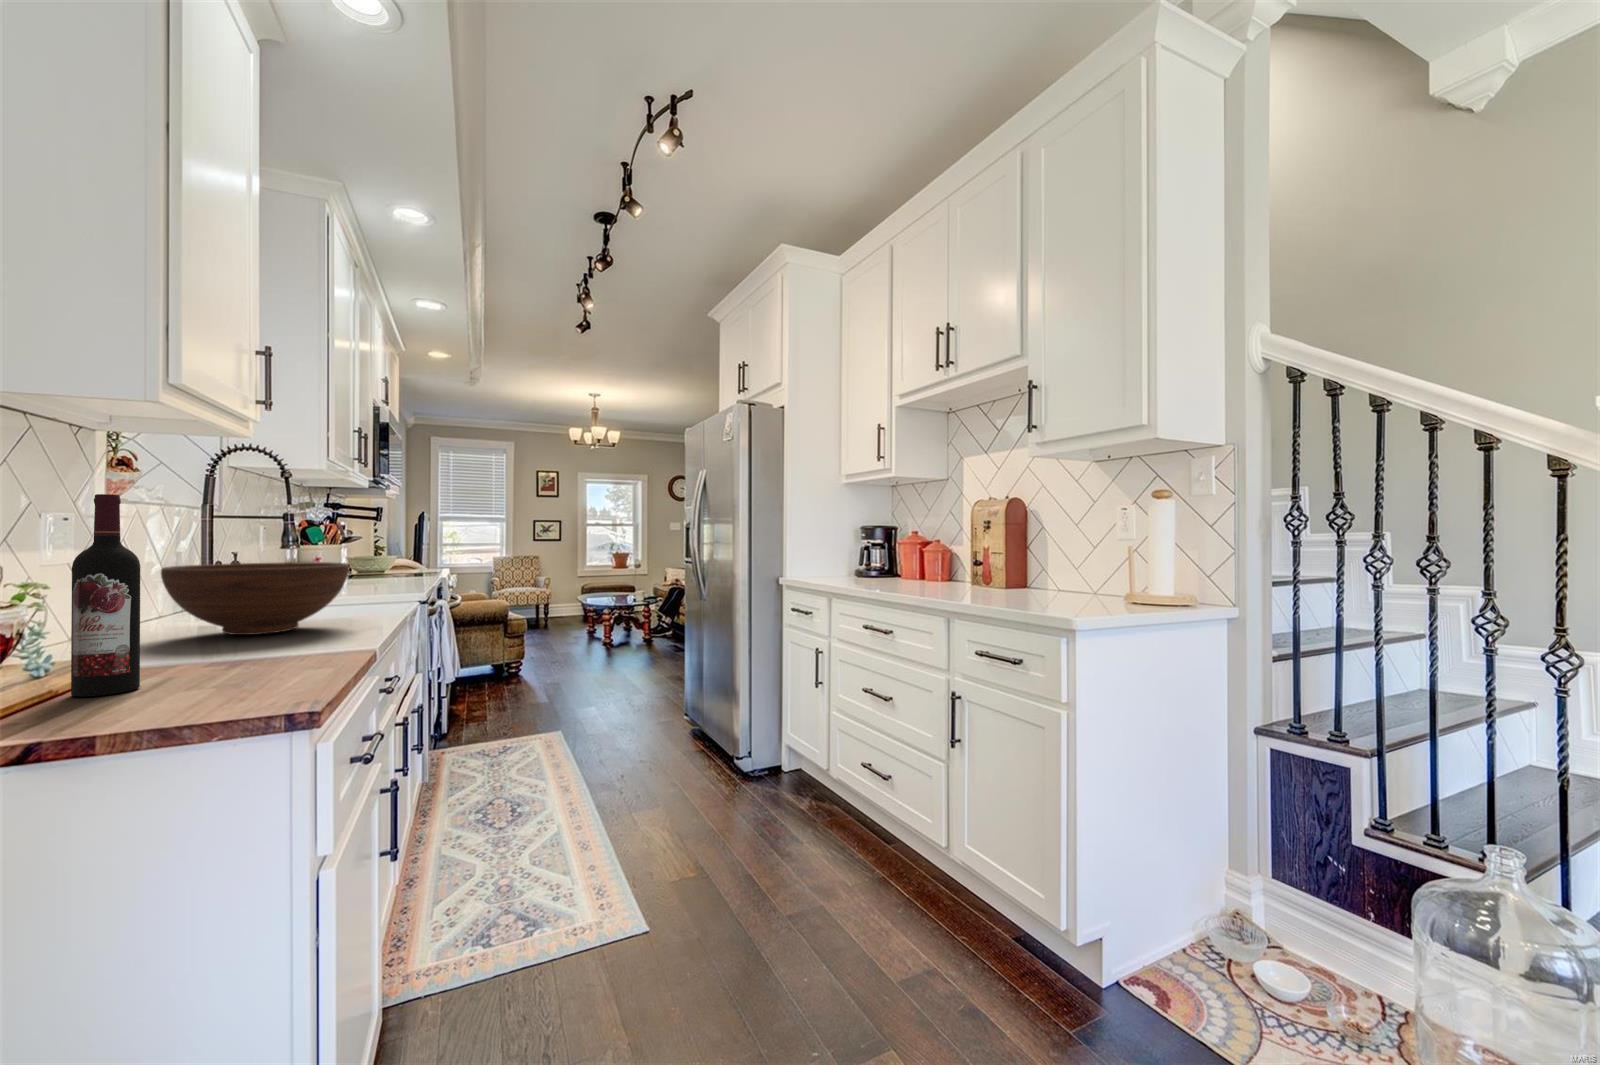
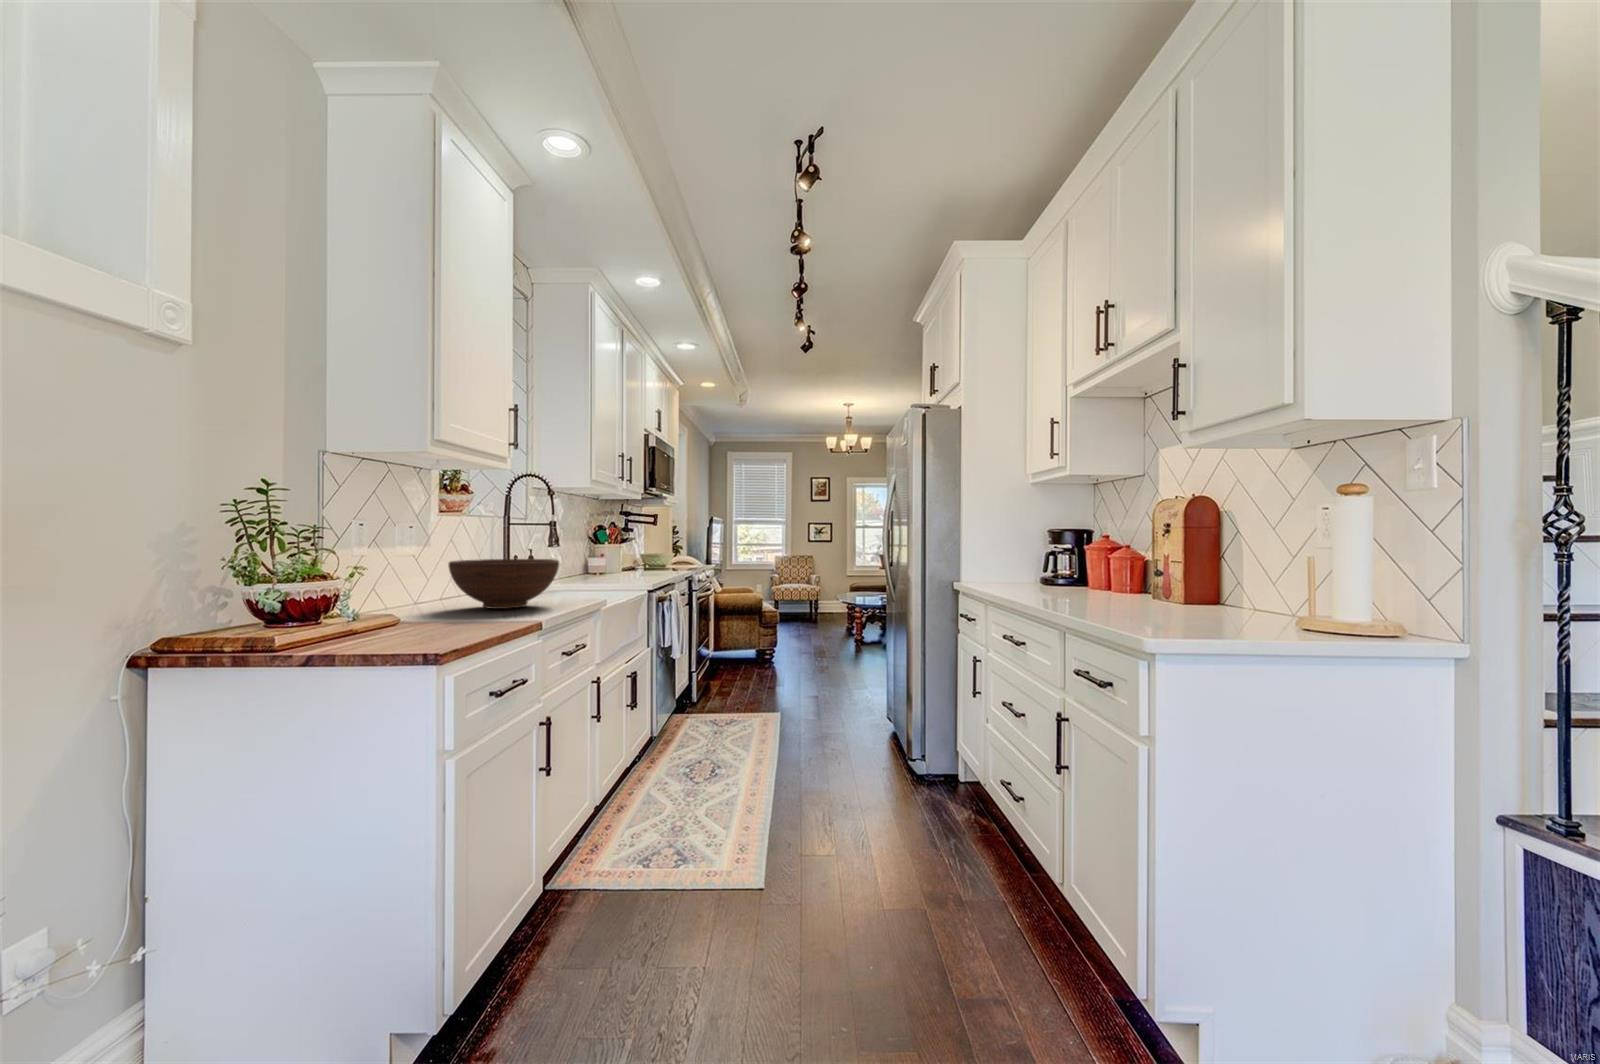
wine bottle: present [71,494,140,696] -> none [357,516,392,639]

